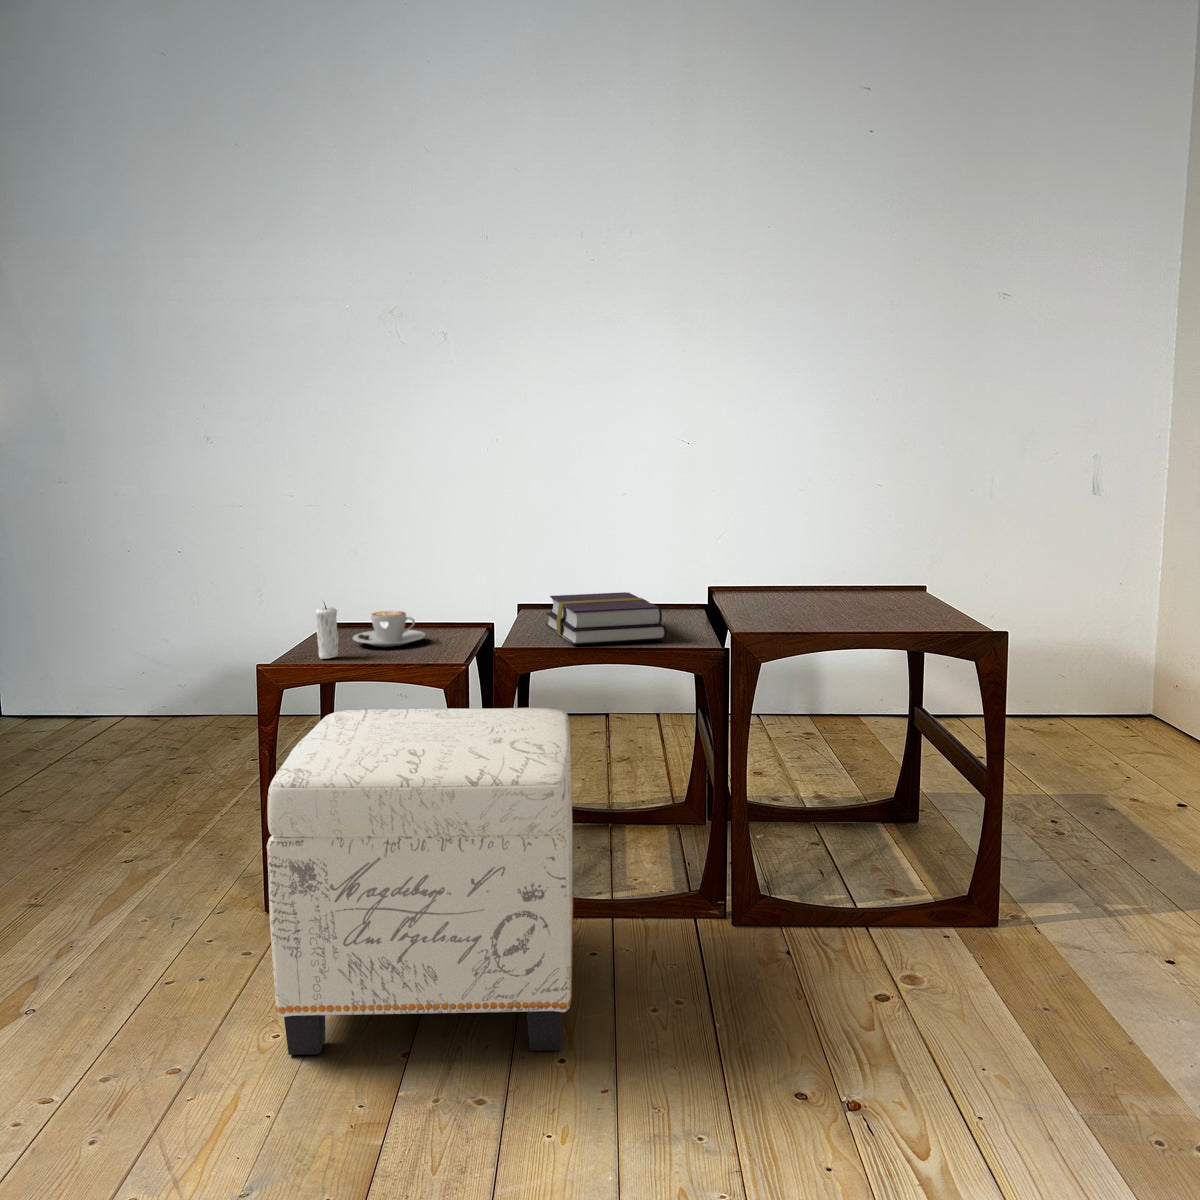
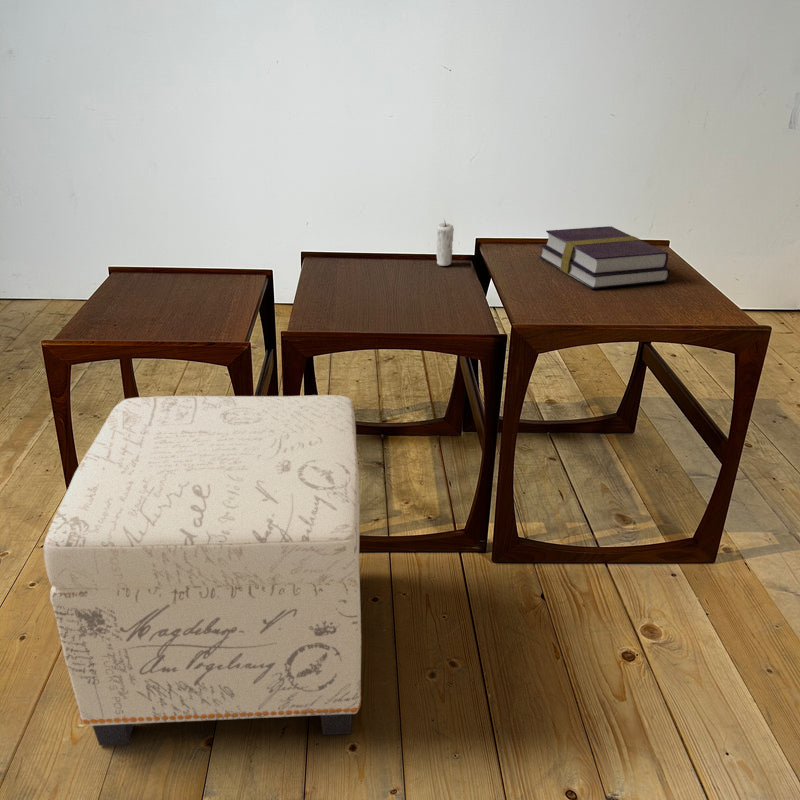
book: present [546,592,667,645] -> present [539,226,670,289]
candle: present [316,603,339,659] -> present [437,223,454,266]
coffee cup: present [353,611,426,647] -> none [144,271,214,310]

